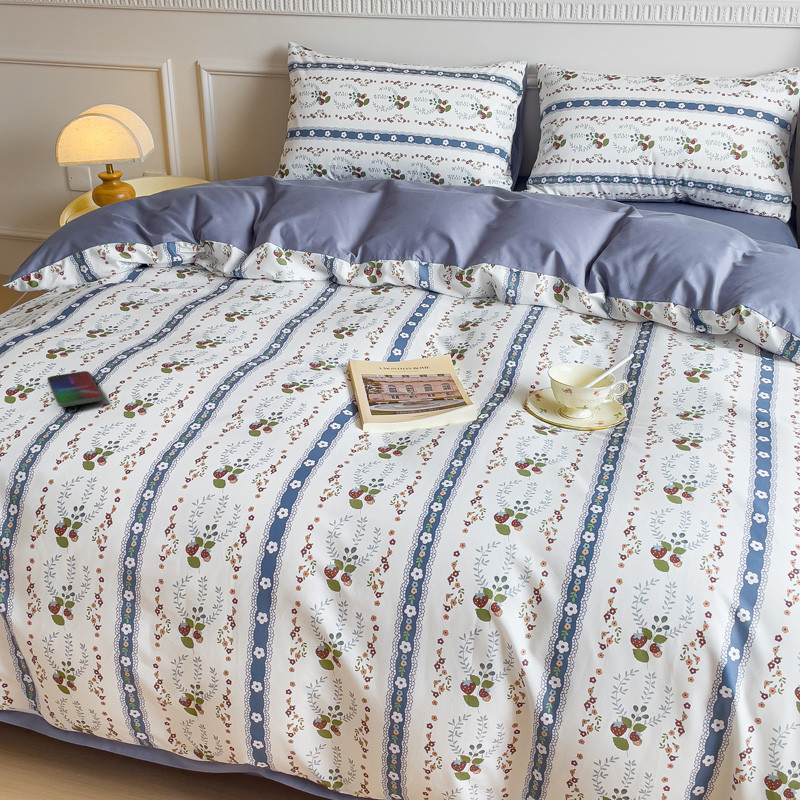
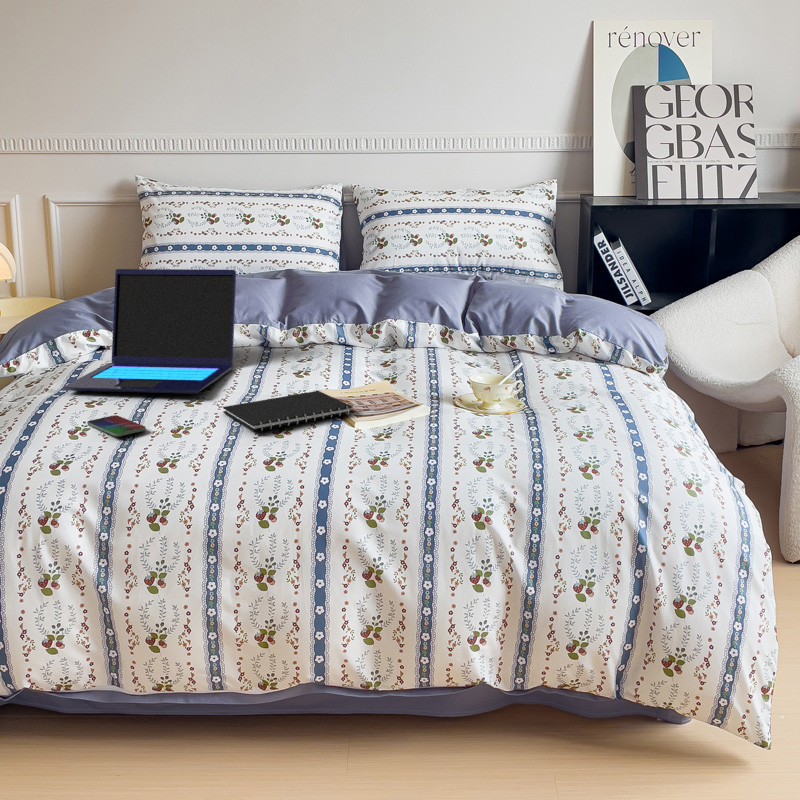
laptop: none [53,174,284,350] -> present [63,269,236,394]
notebook: none [212,362,372,422] -> present [223,391,353,431]

